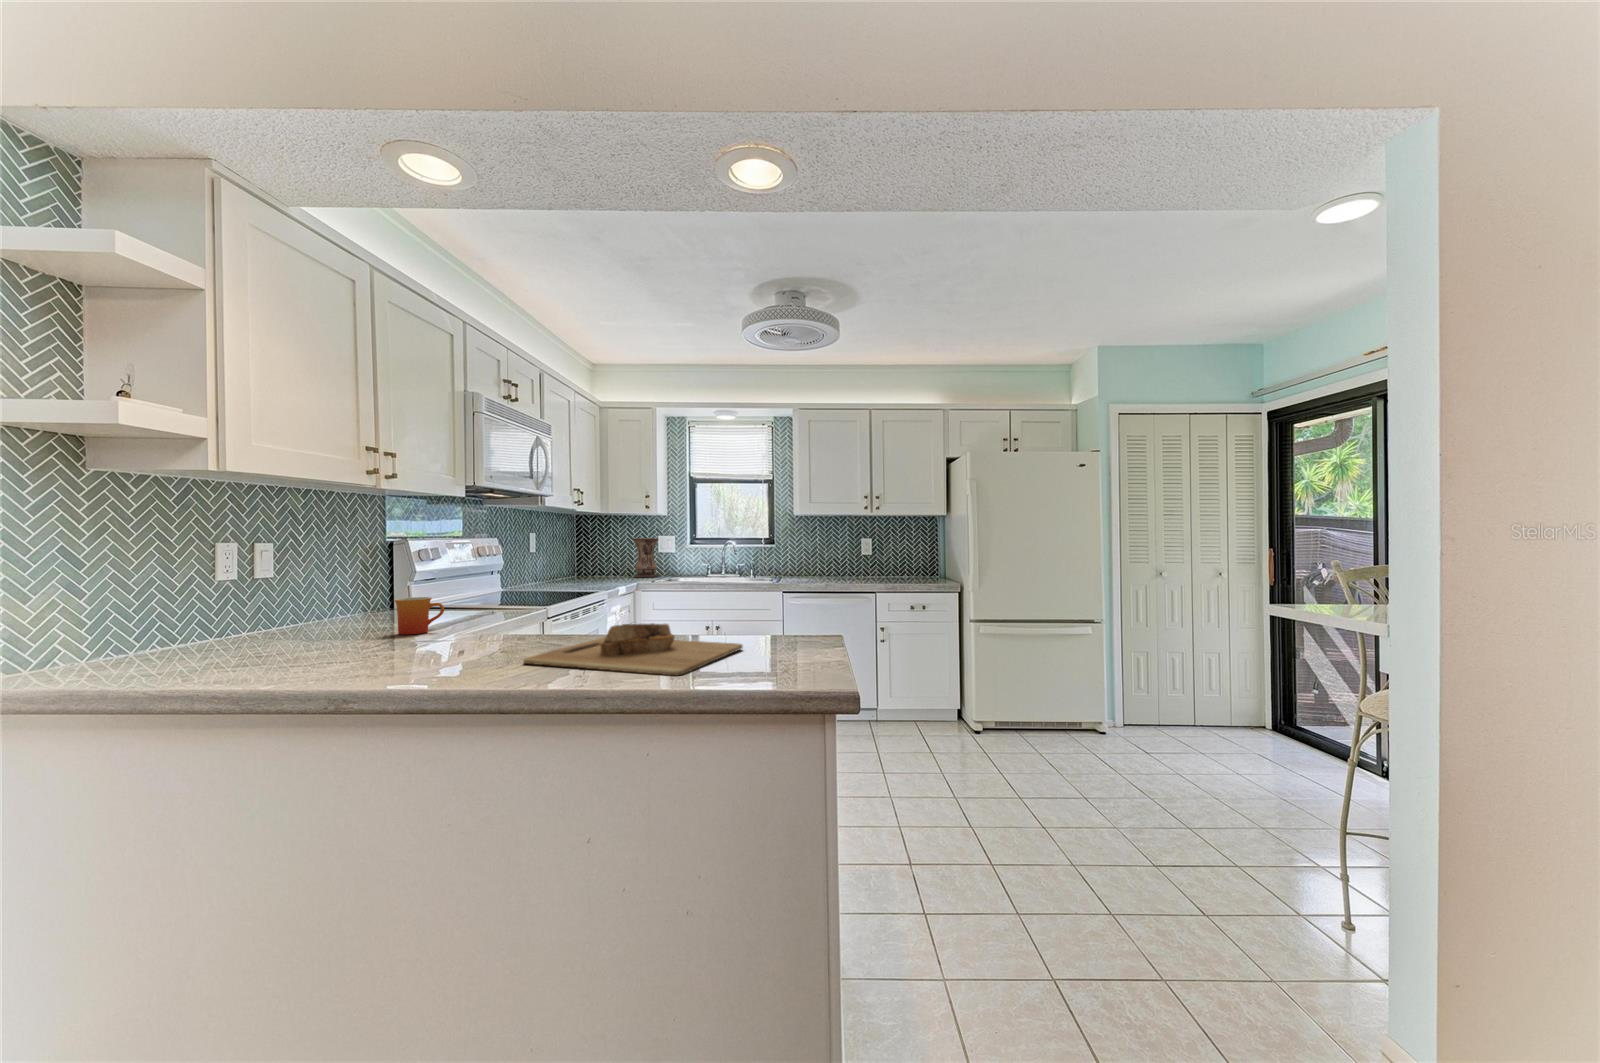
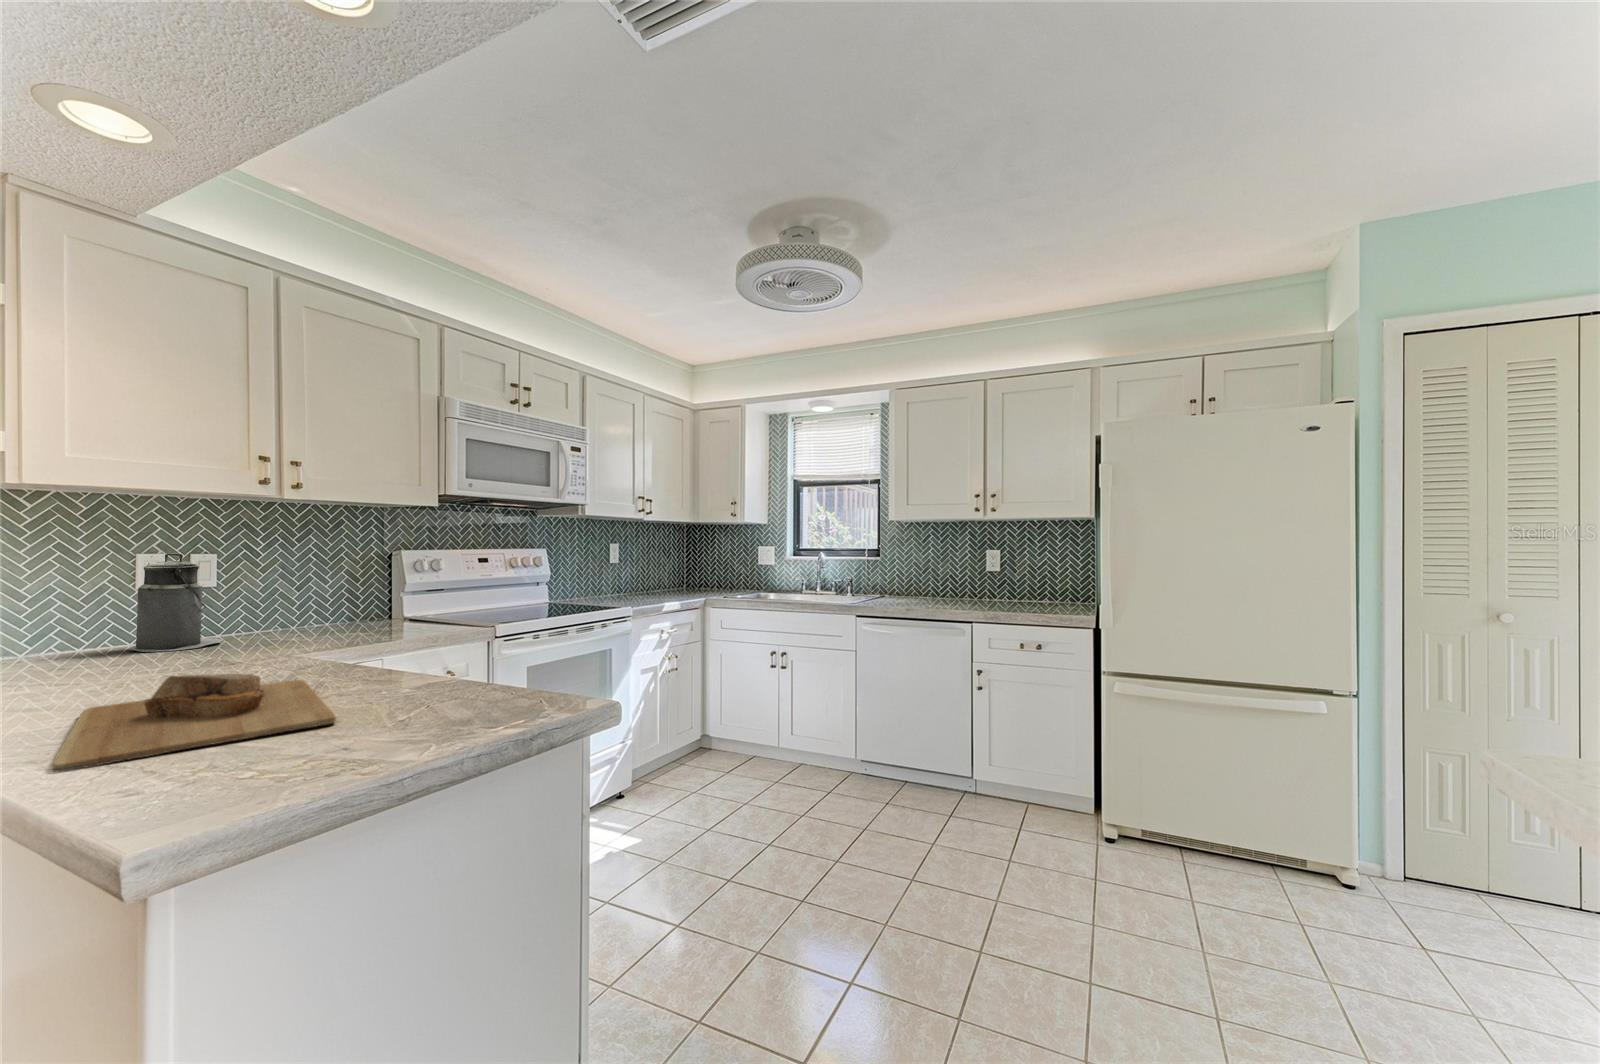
vase: present [633,538,658,578] -> none [730,547,757,590]
canister: none [251,542,338,642] -> present [129,553,222,652]
mug: present [395,597,444,635] -> none [238,612,285,652]

